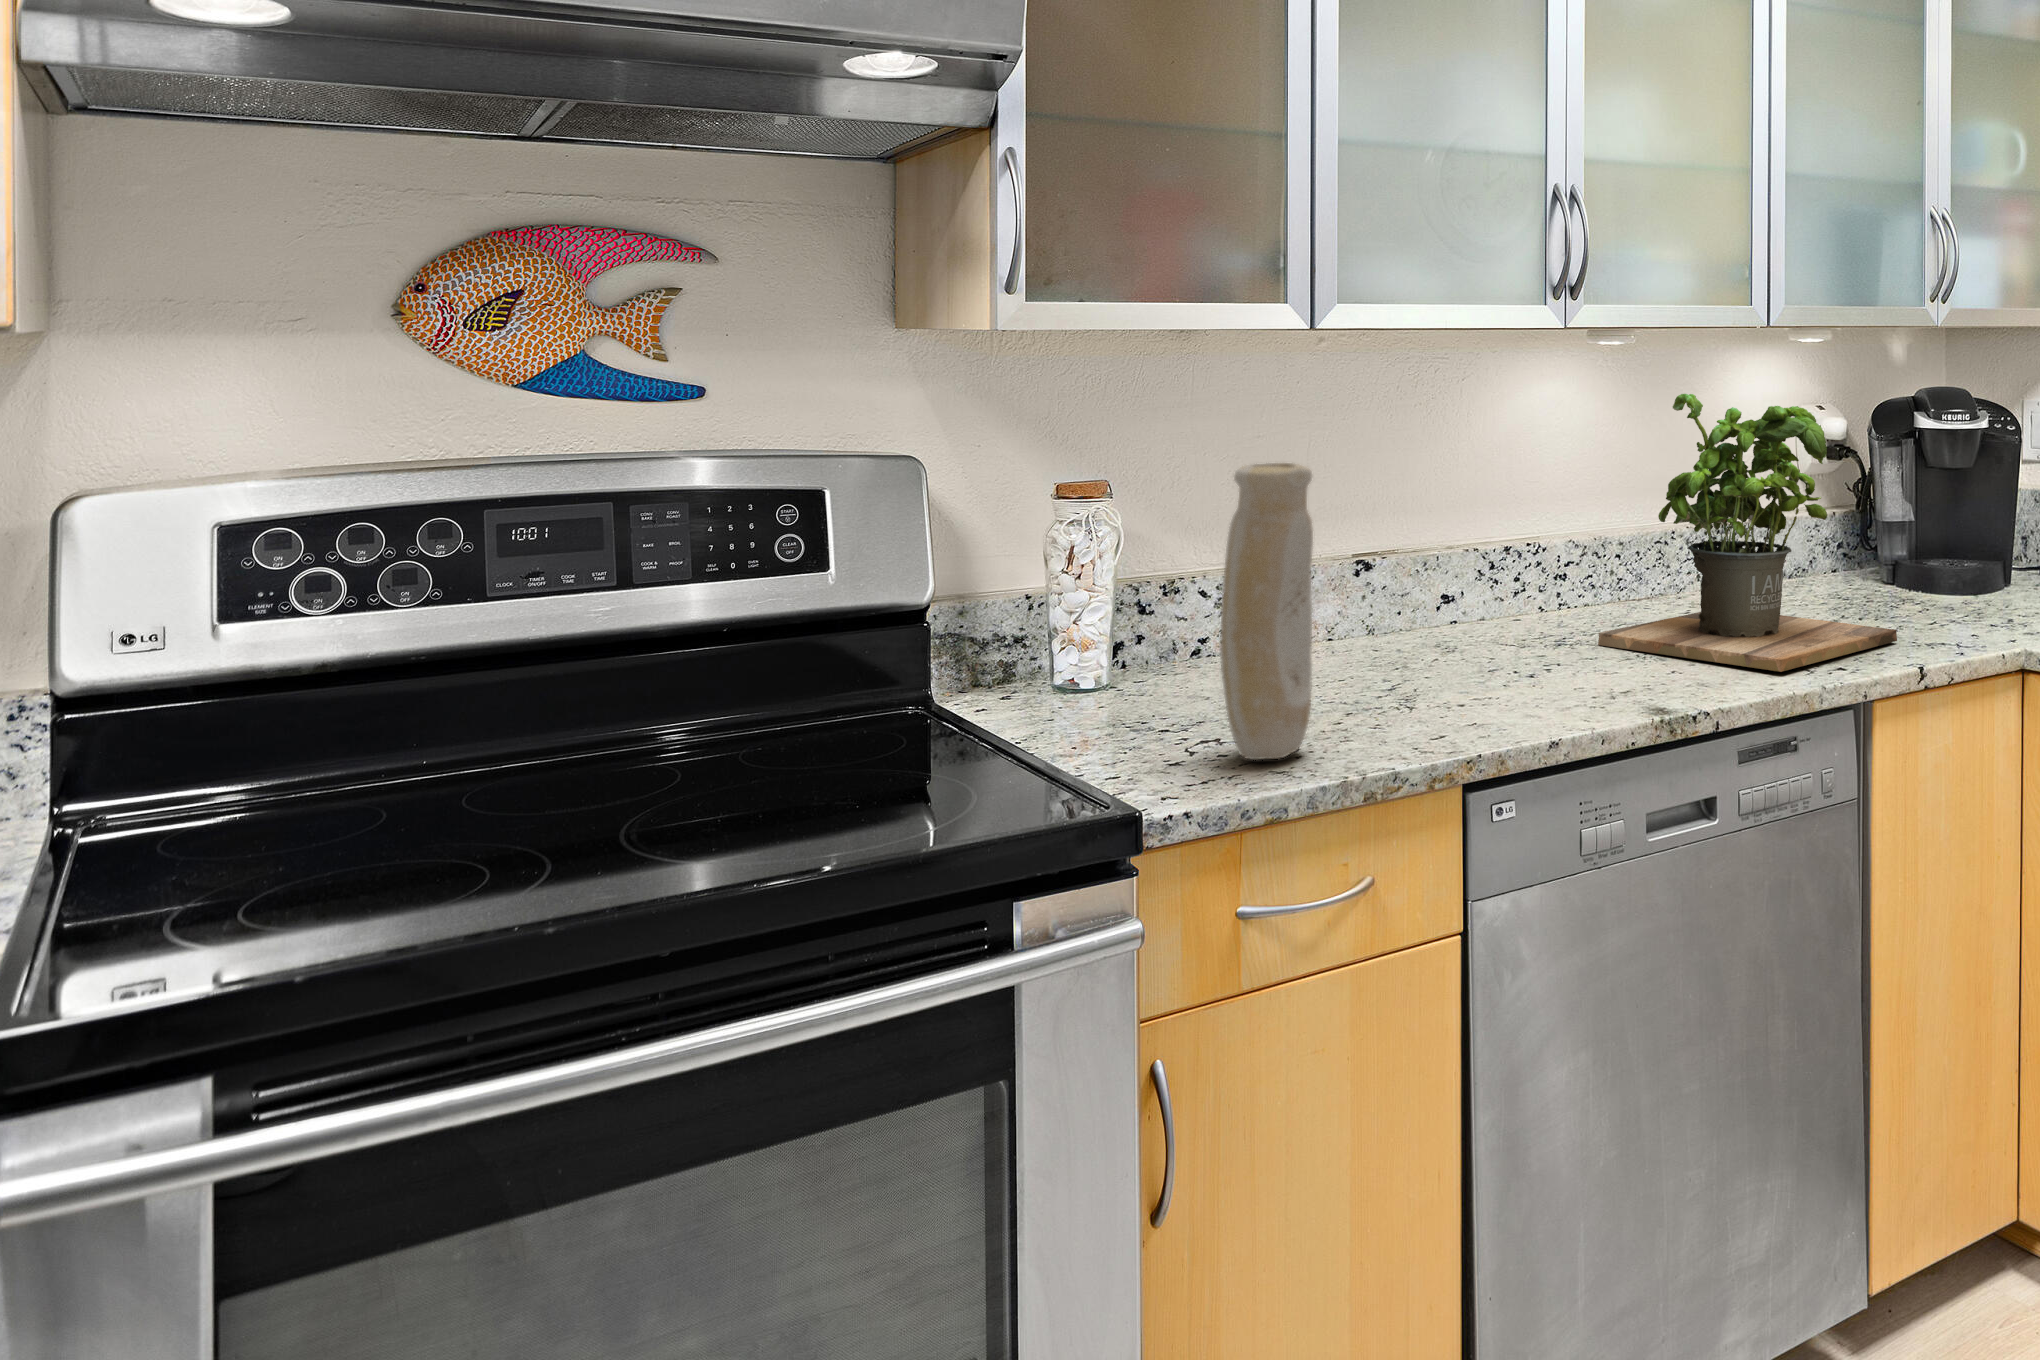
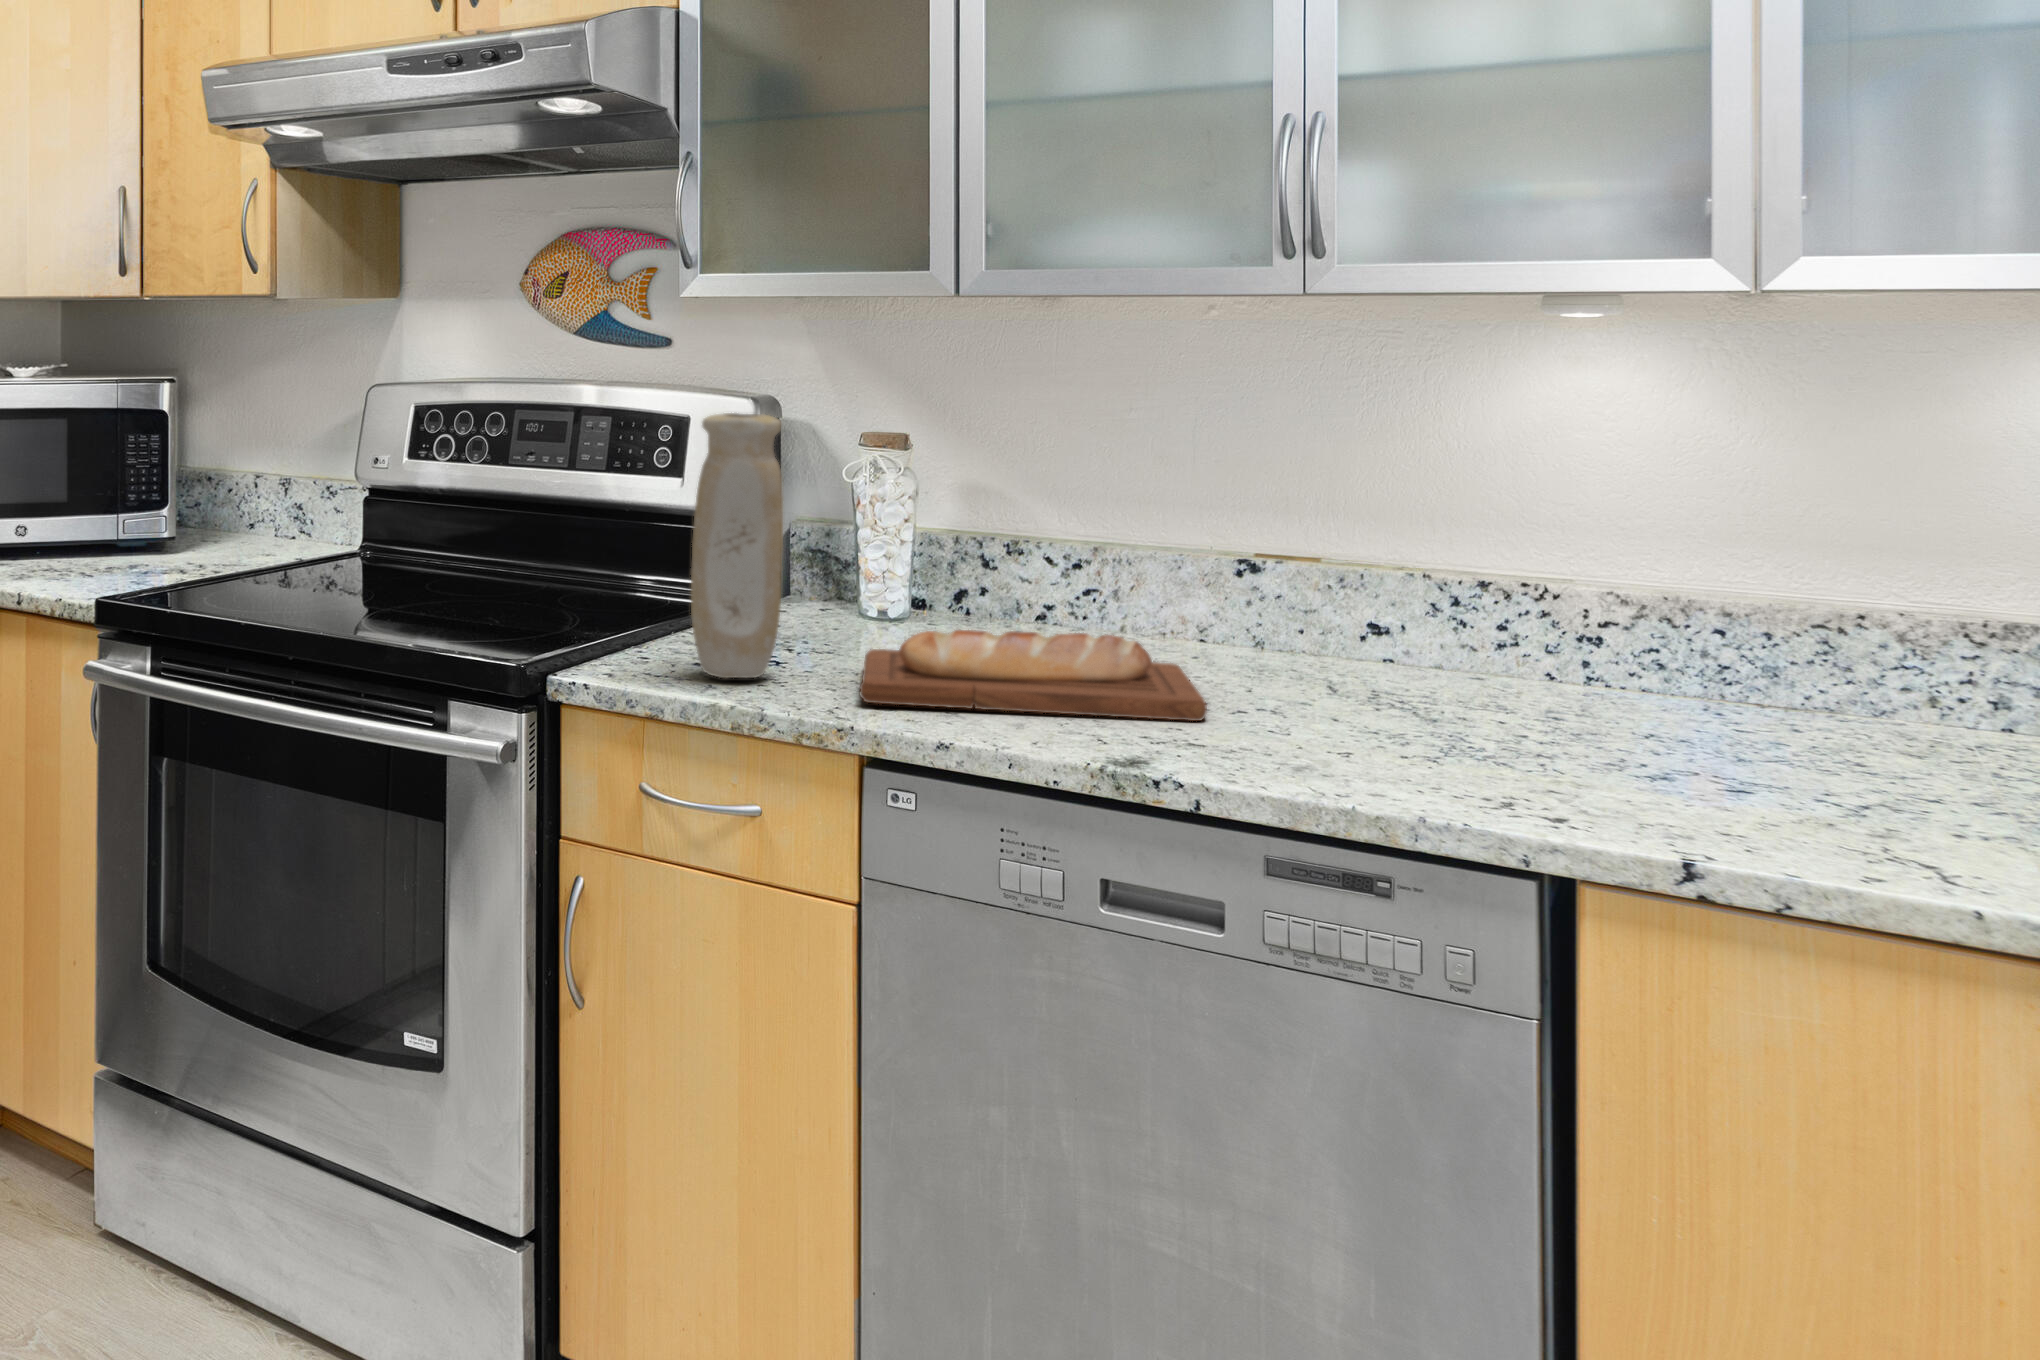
potted plant: present [1598,394,1897,672] -> none [1423,382,1847,837]
bread loaf: none [1287,631,1569,734] -> present [860,630,1207,721]

